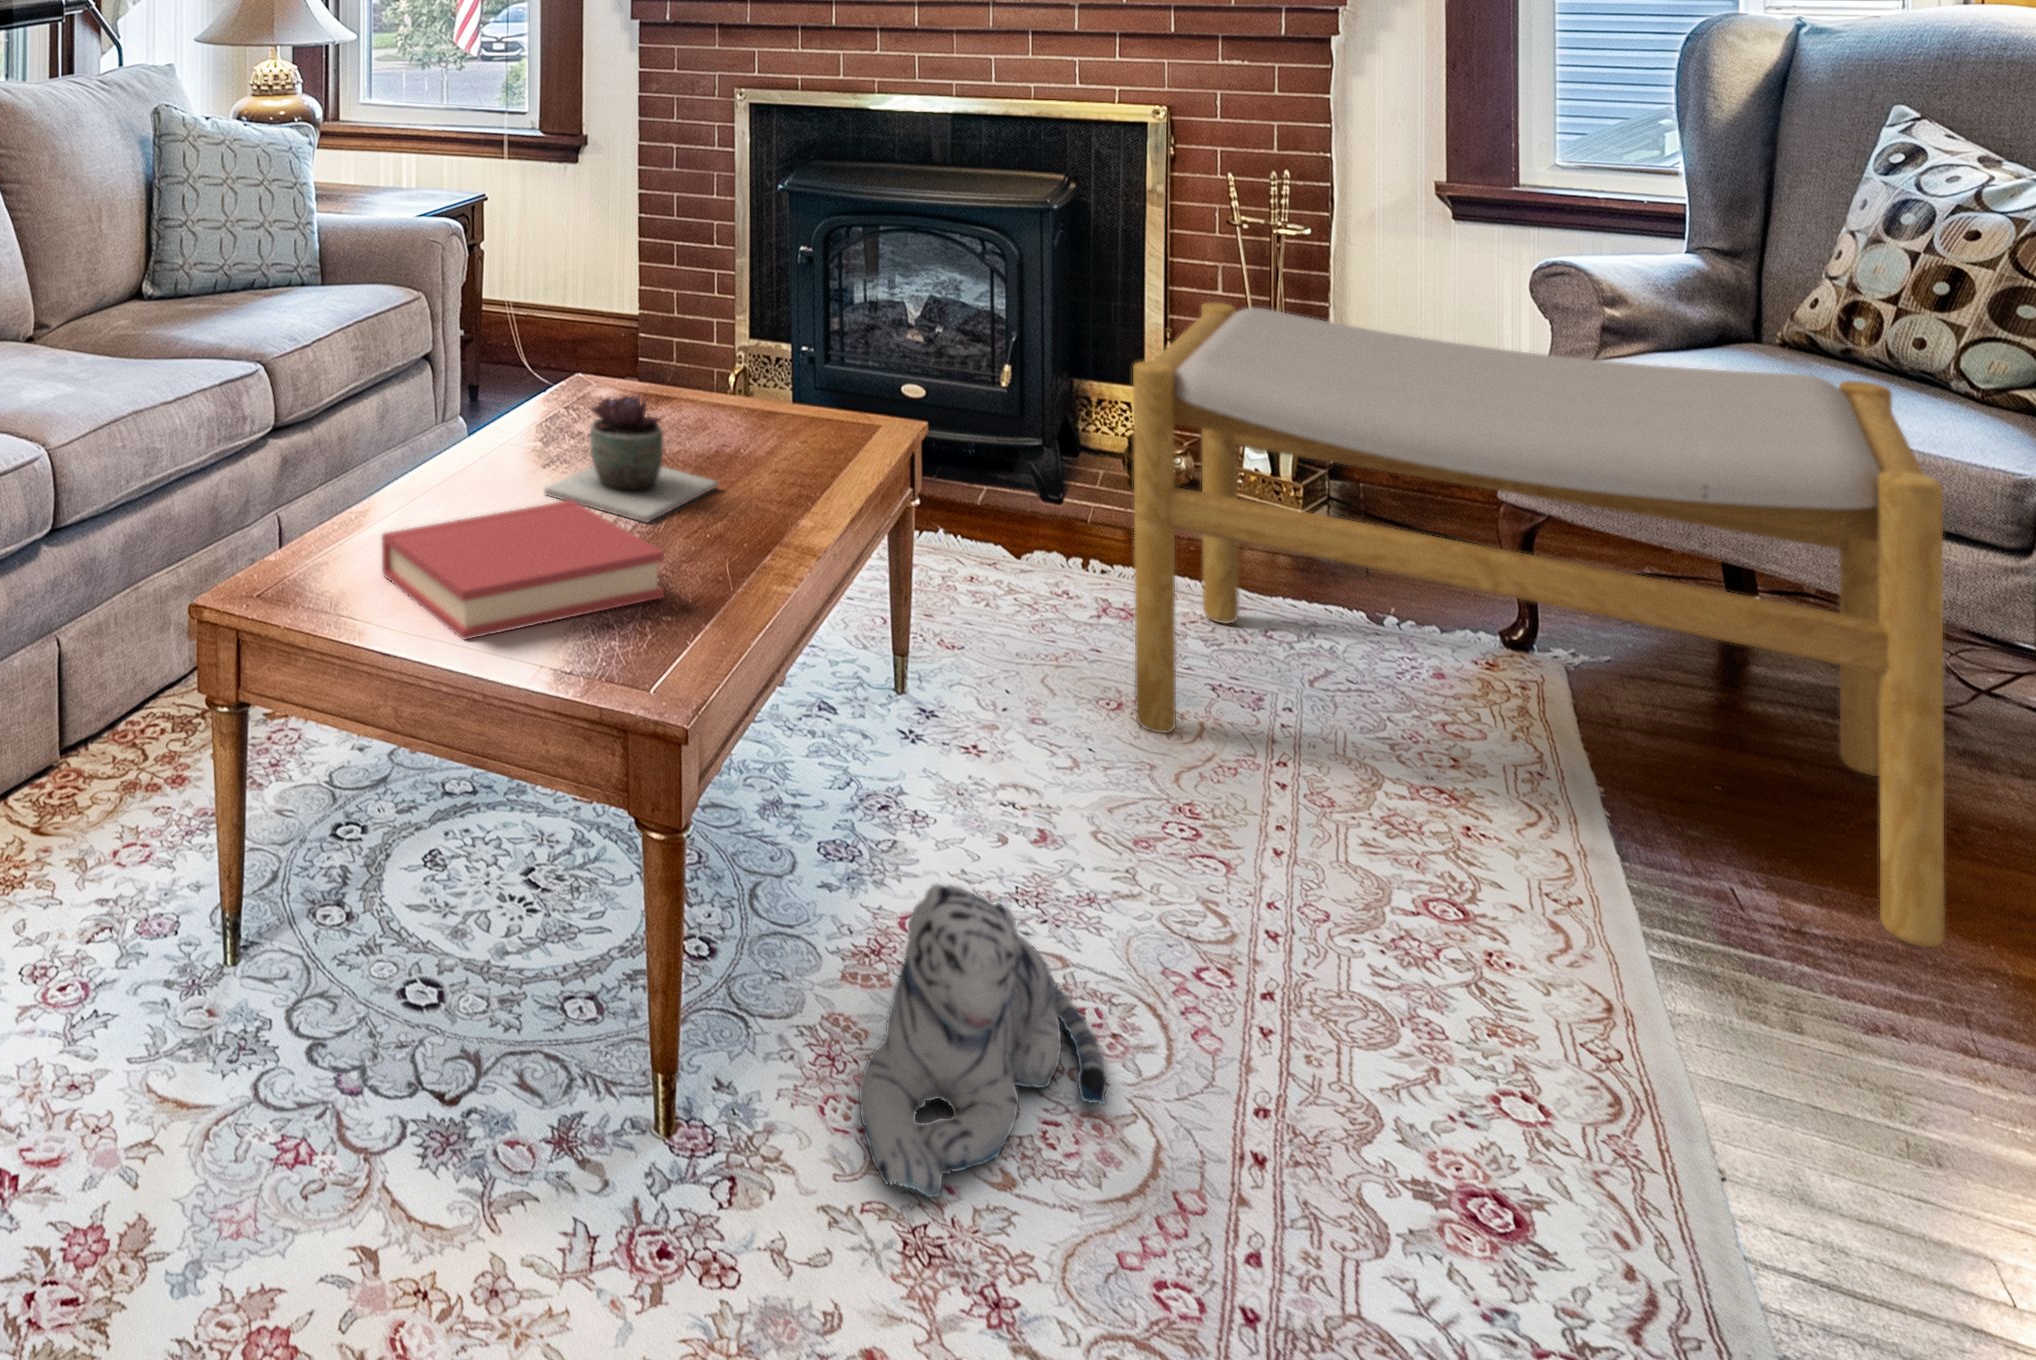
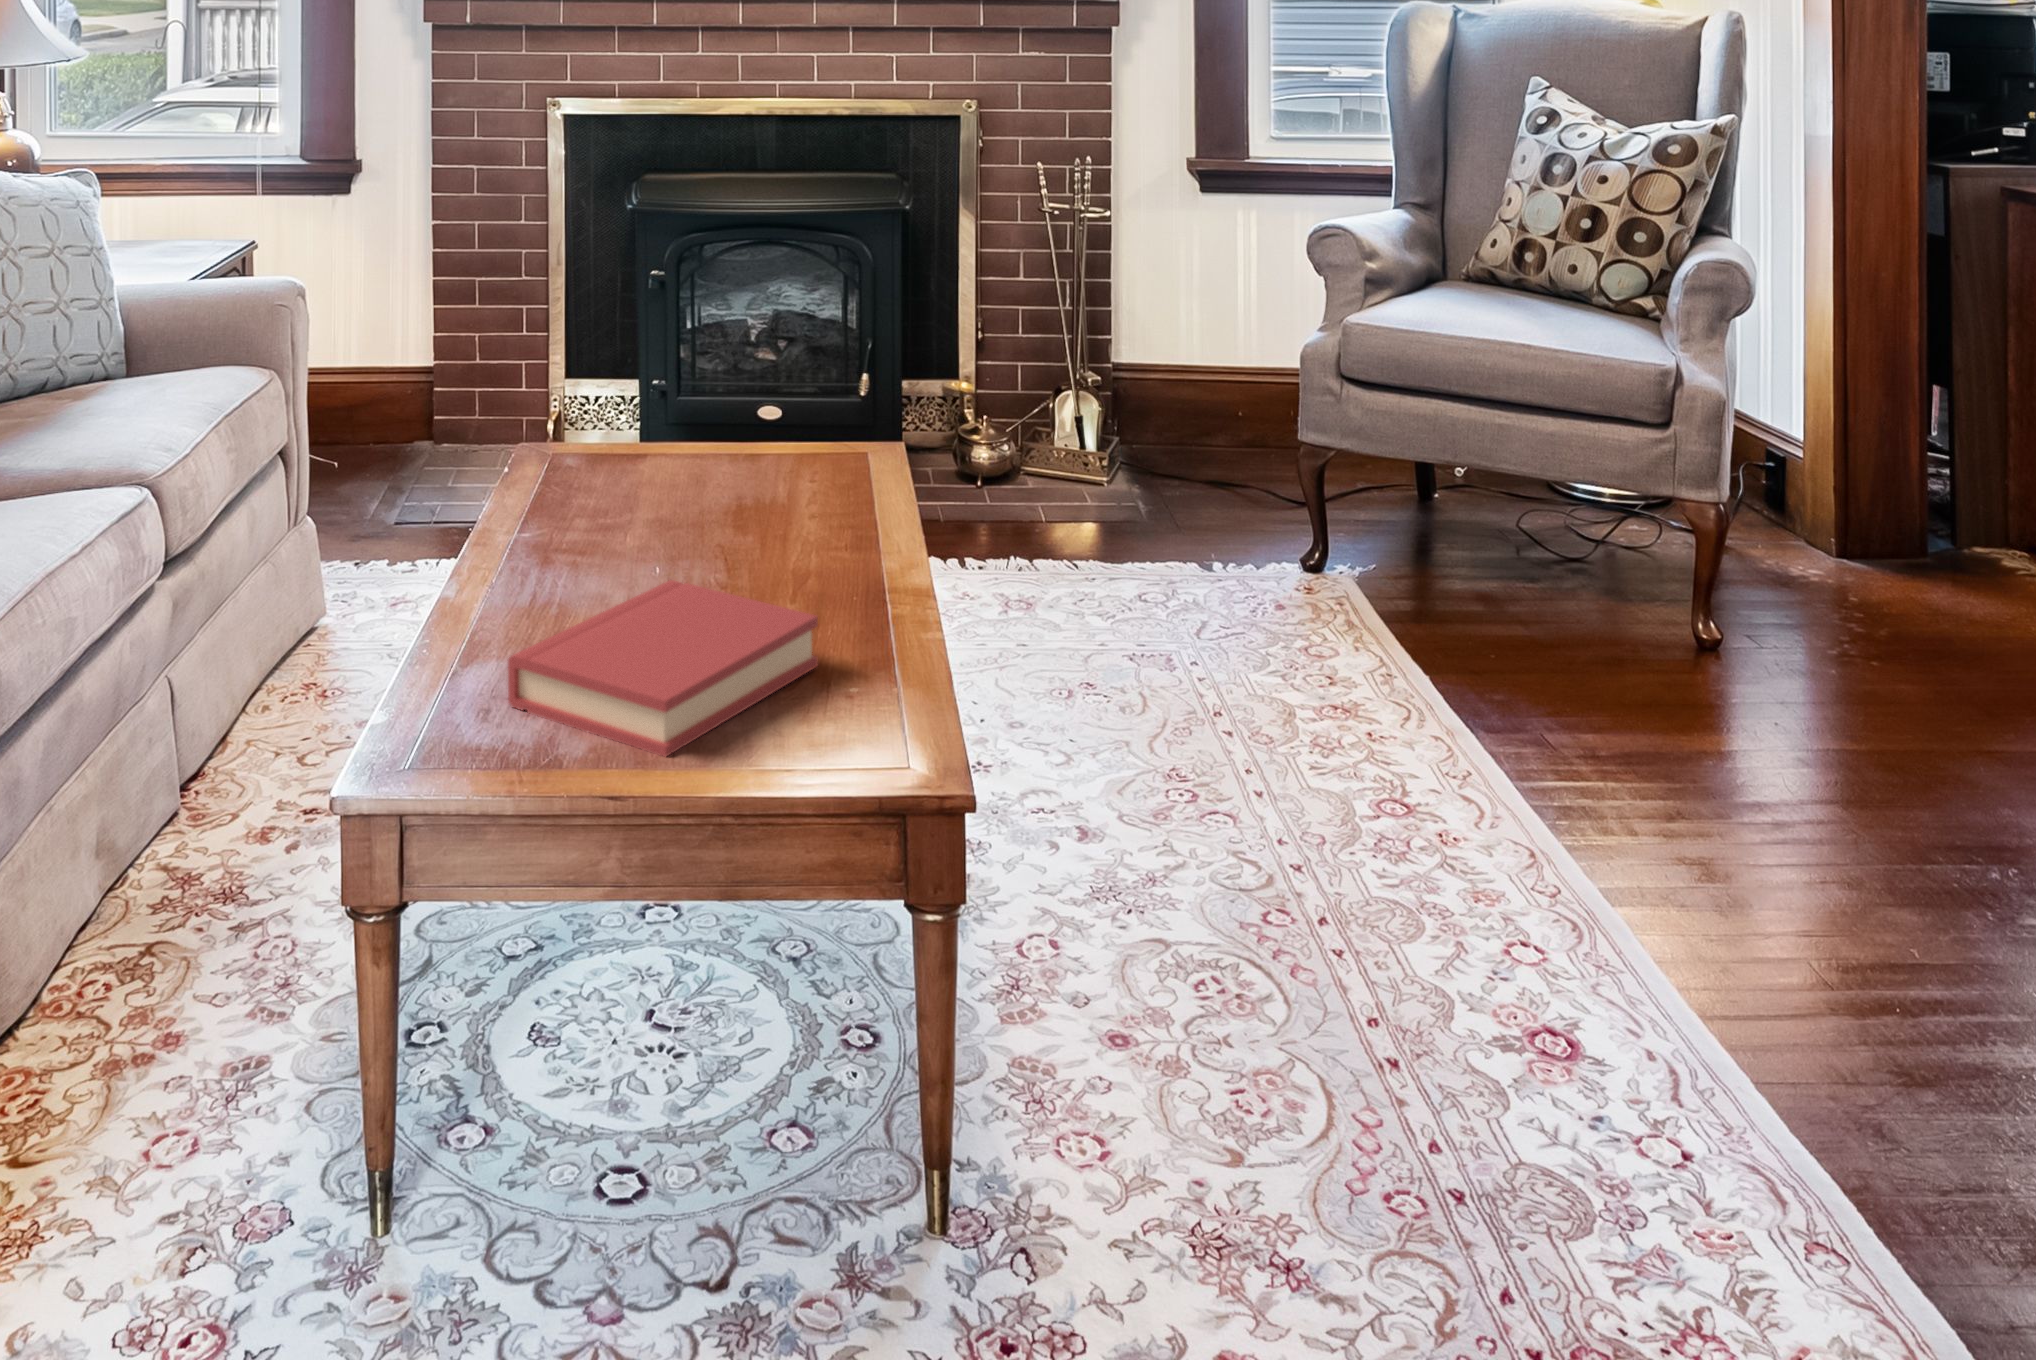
footstool: present [1133,303,1945,947] -> none [1070,287,1685,751]
succulent plant: present [544,395,718,522] -> none [590,452,755,592]
plush toy: present [859,884,1108,1197] -> none [1062,891,1272,1203]

